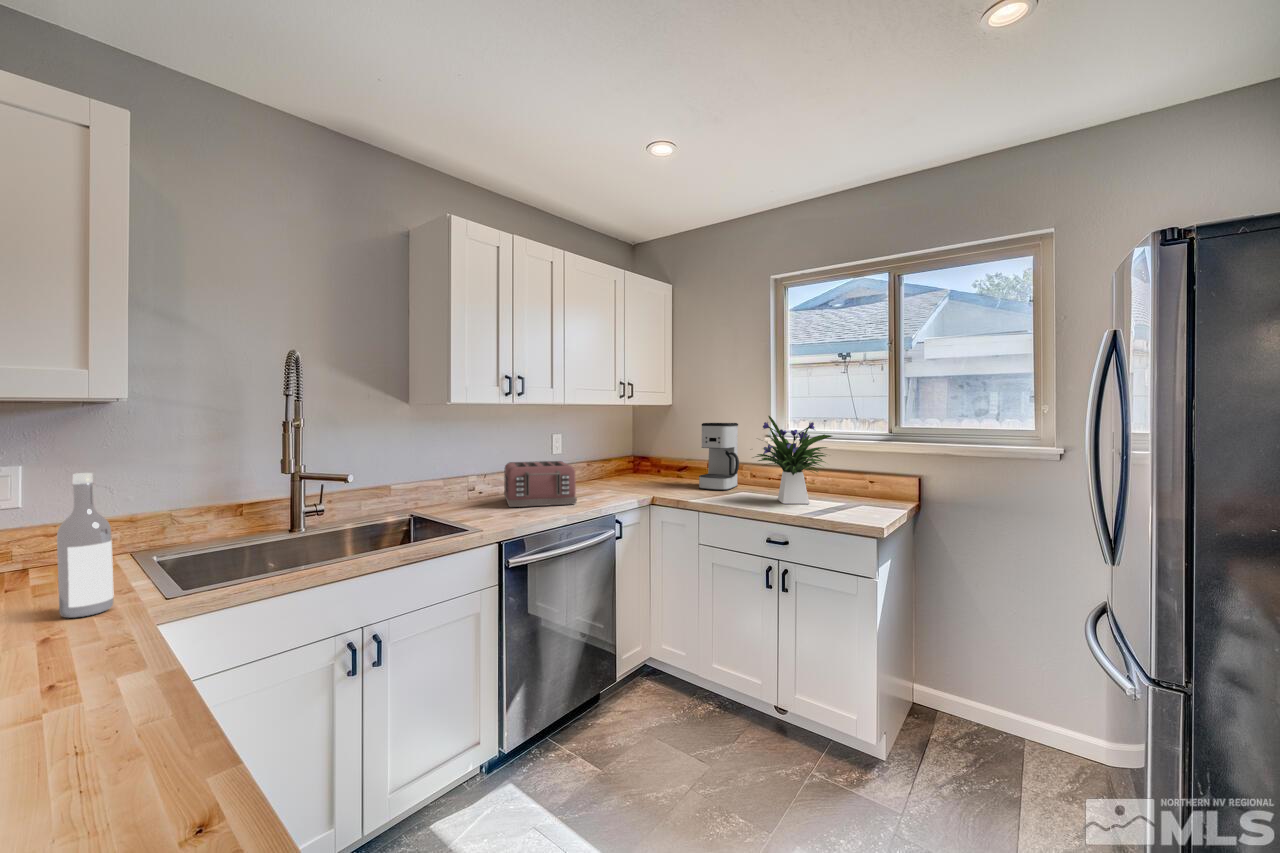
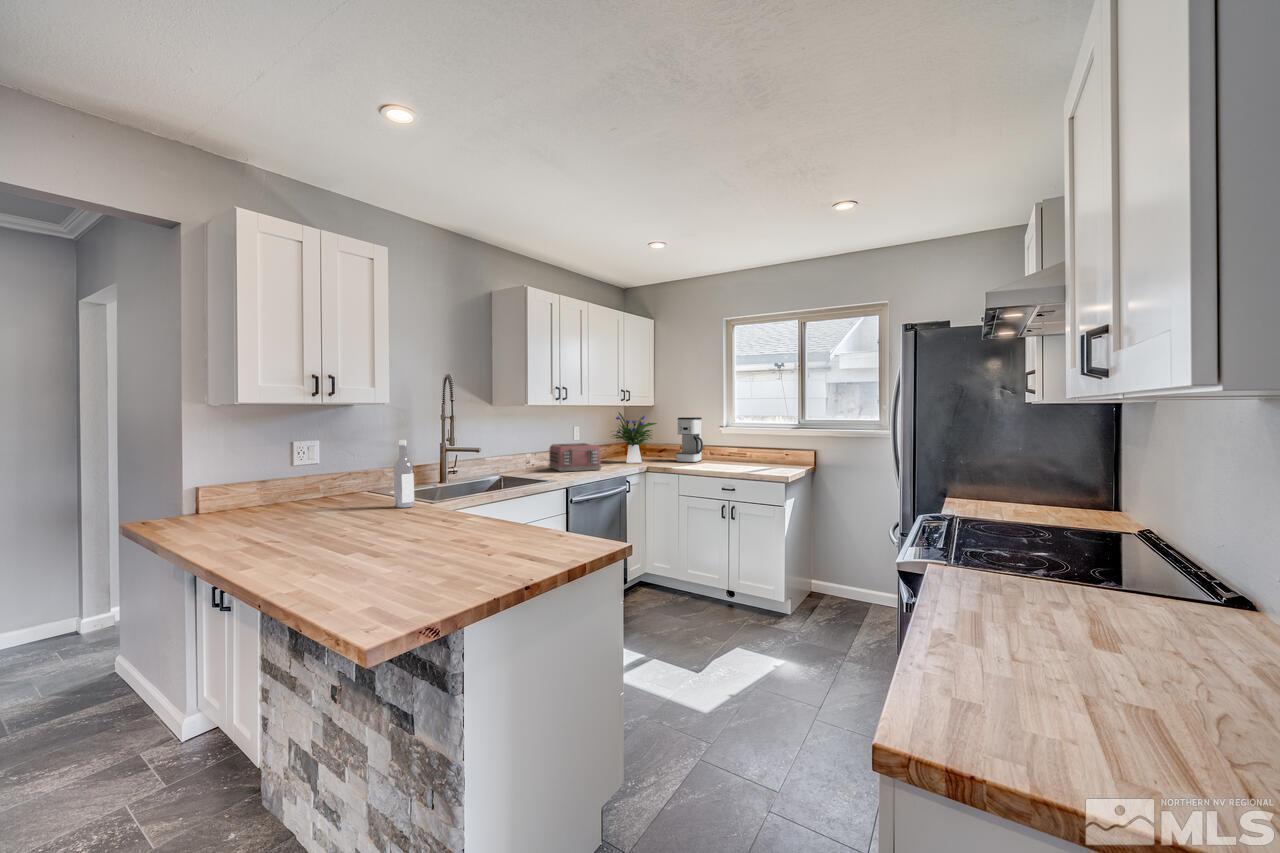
flower arrangement: present [753,416,832,504] -> present [613,412,656,463]

